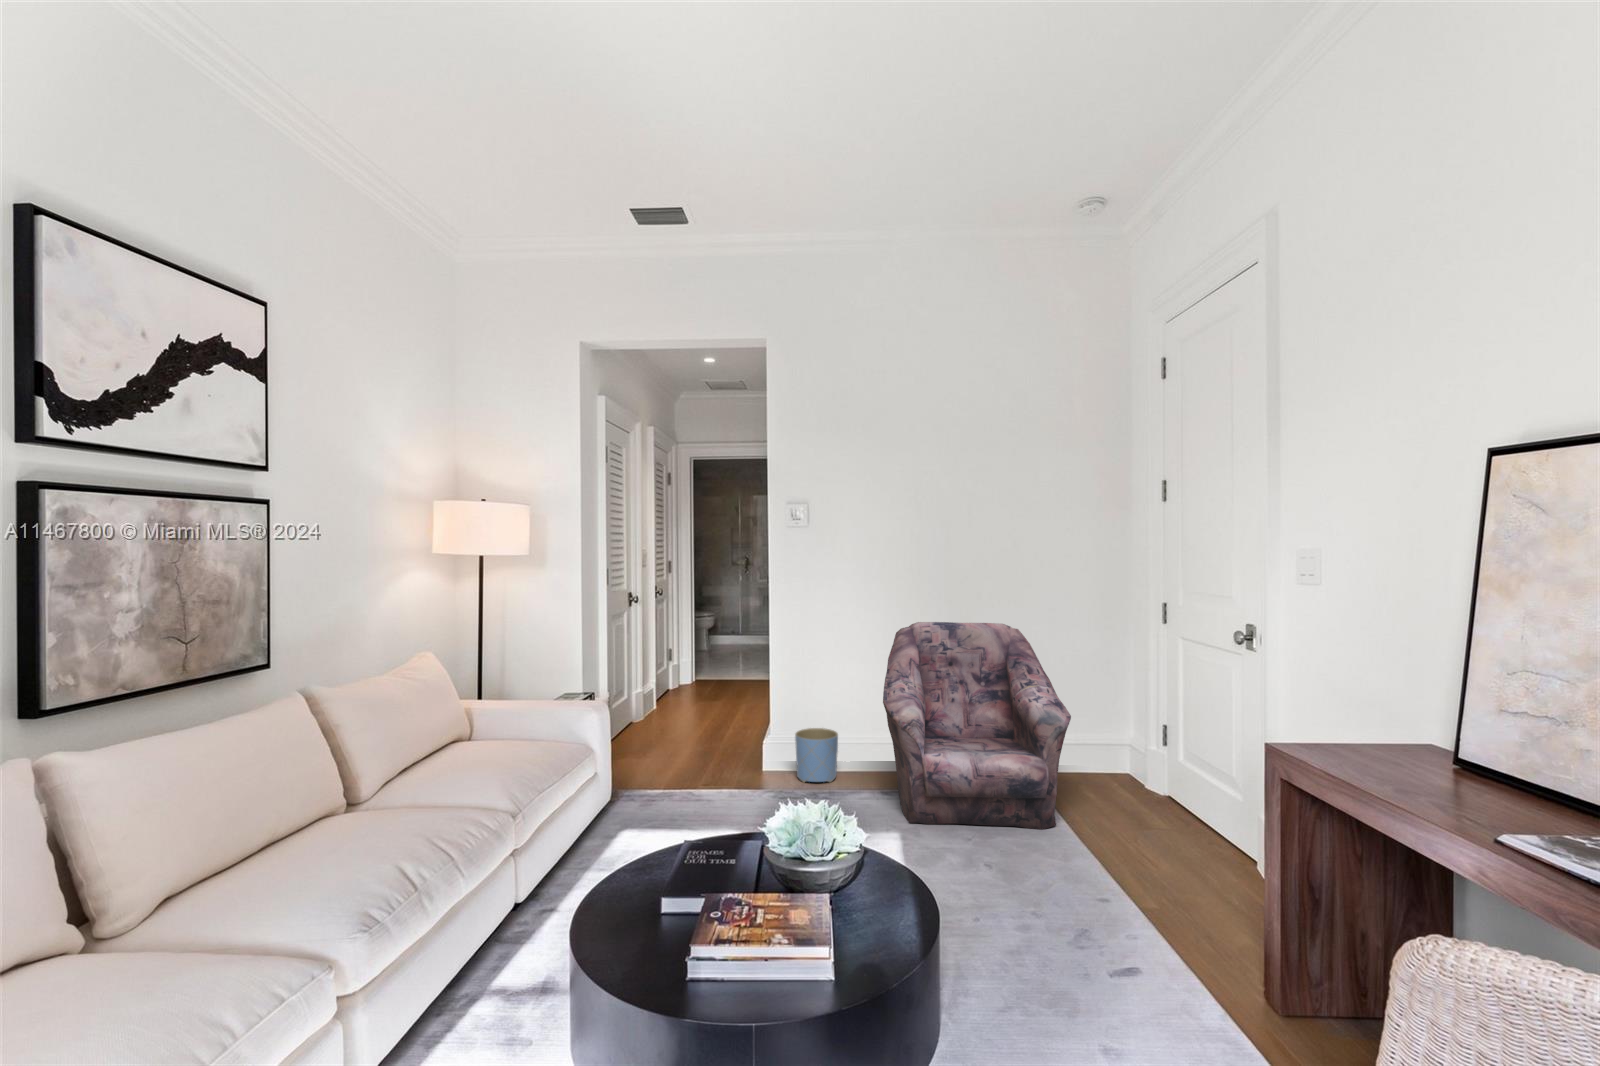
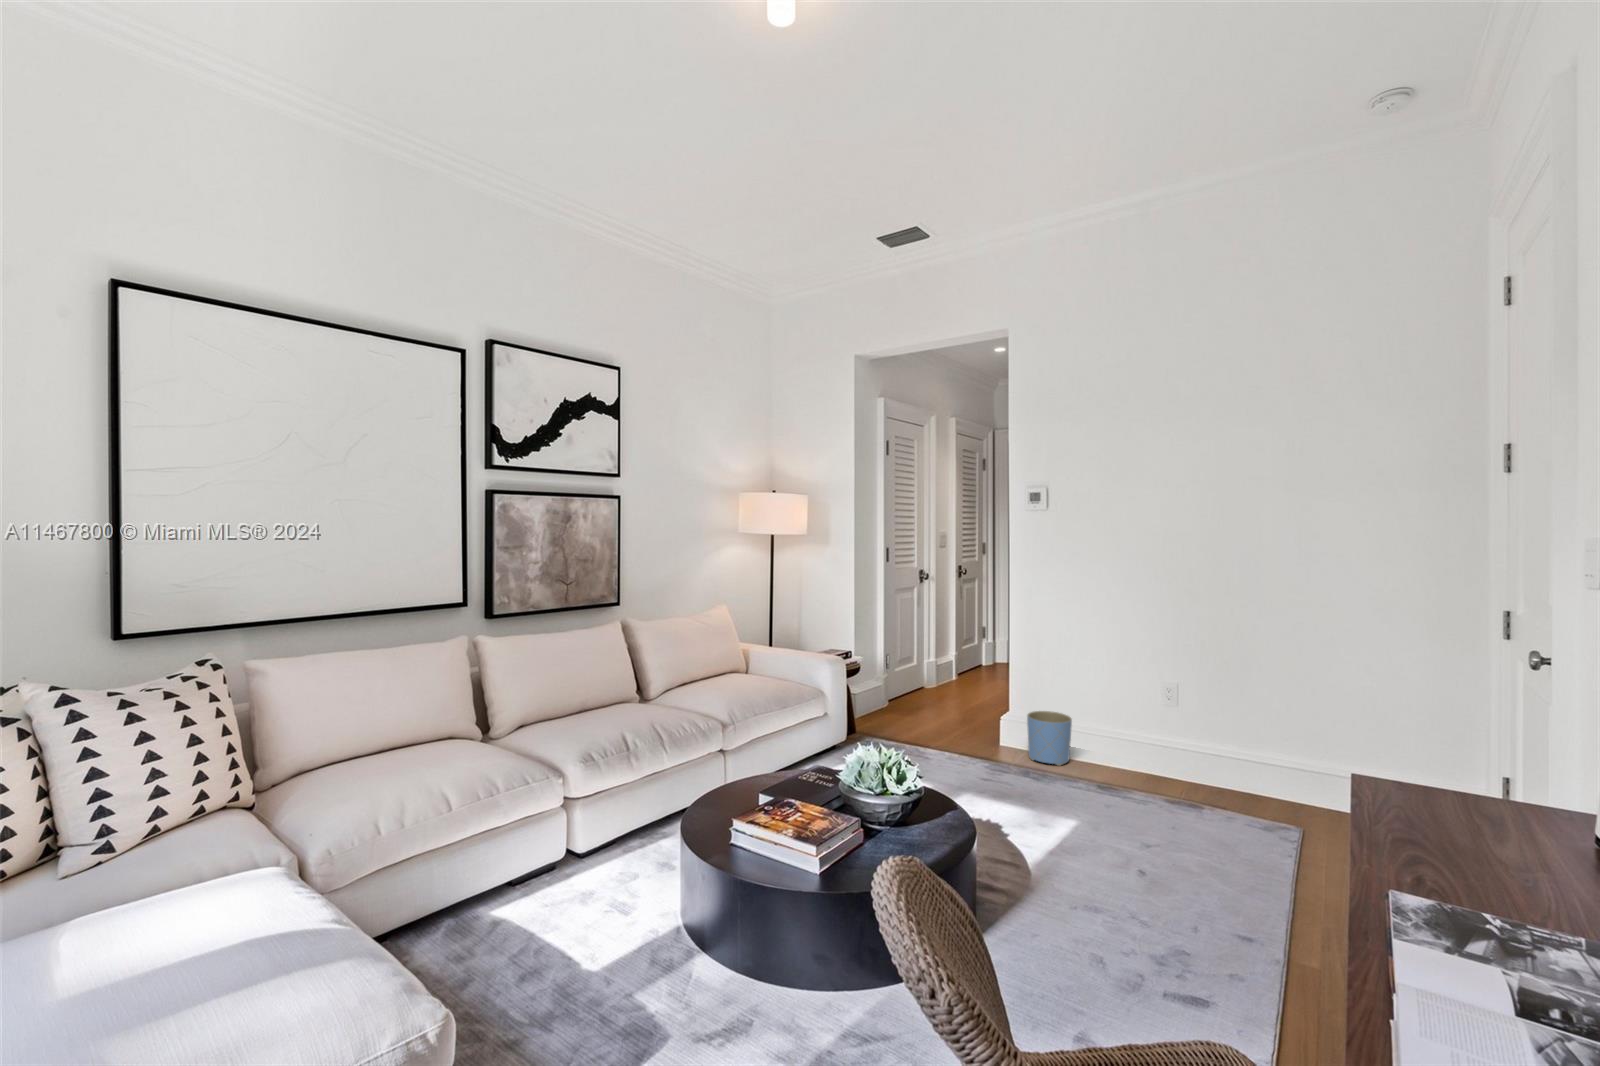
armchair: present [883,622,1071,830] -> none [1090,616,1318,859]

